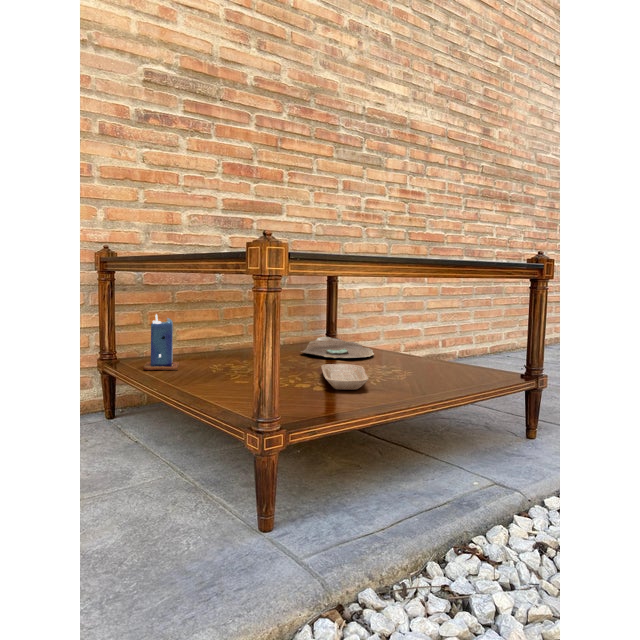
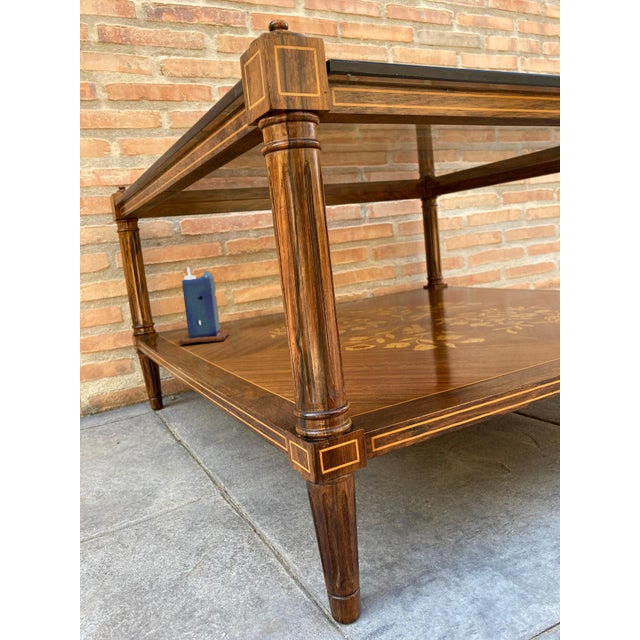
decorative bowl: present [301,337,374,358] -> none [394,279,499,304]
tray: present [321,364,368,390] -> none [424,308,503,346]

